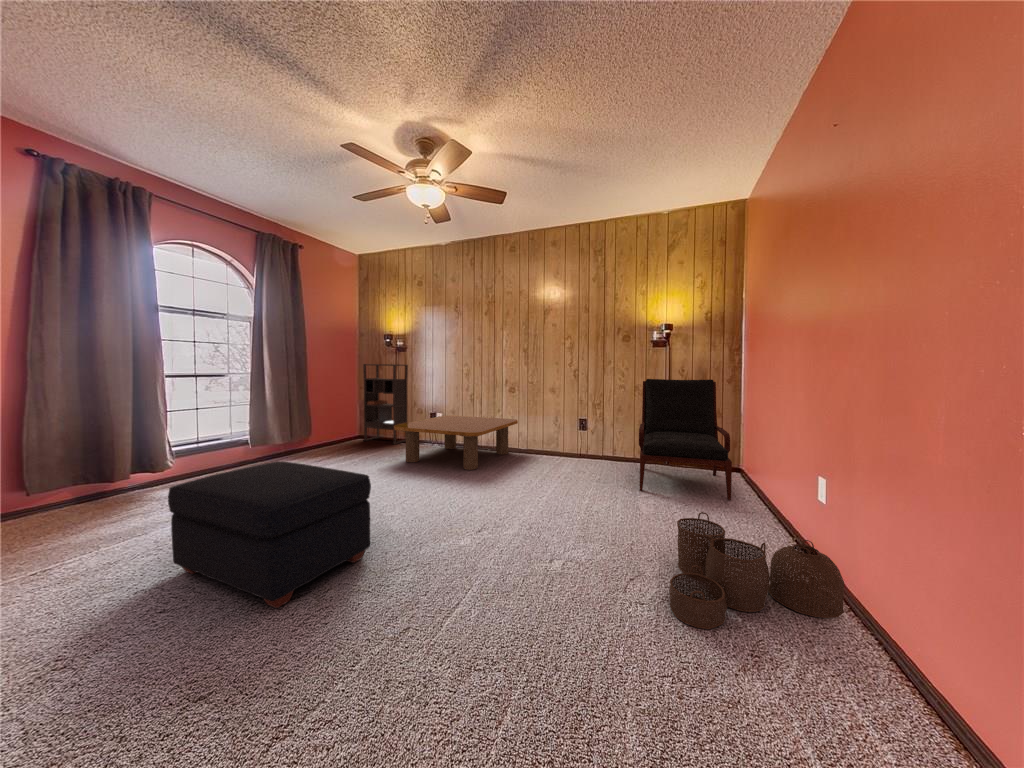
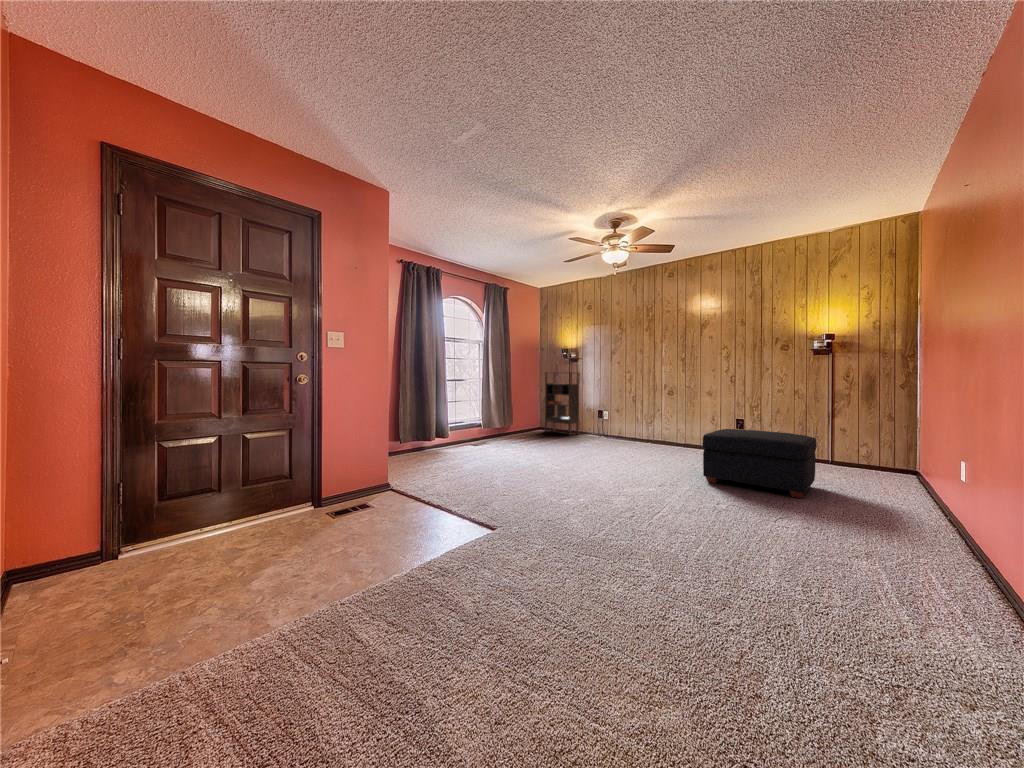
armchair: present [639,379,732,500] -> none [796,384,894,491]
coffee table: present [394,415,518,470] -> none [576,414,677,455]
ottoman: present [168,462,371,608] -> present [703,429,817,498]
woven basket: present [669,512,844,629] -> none [807,481,964,554]

